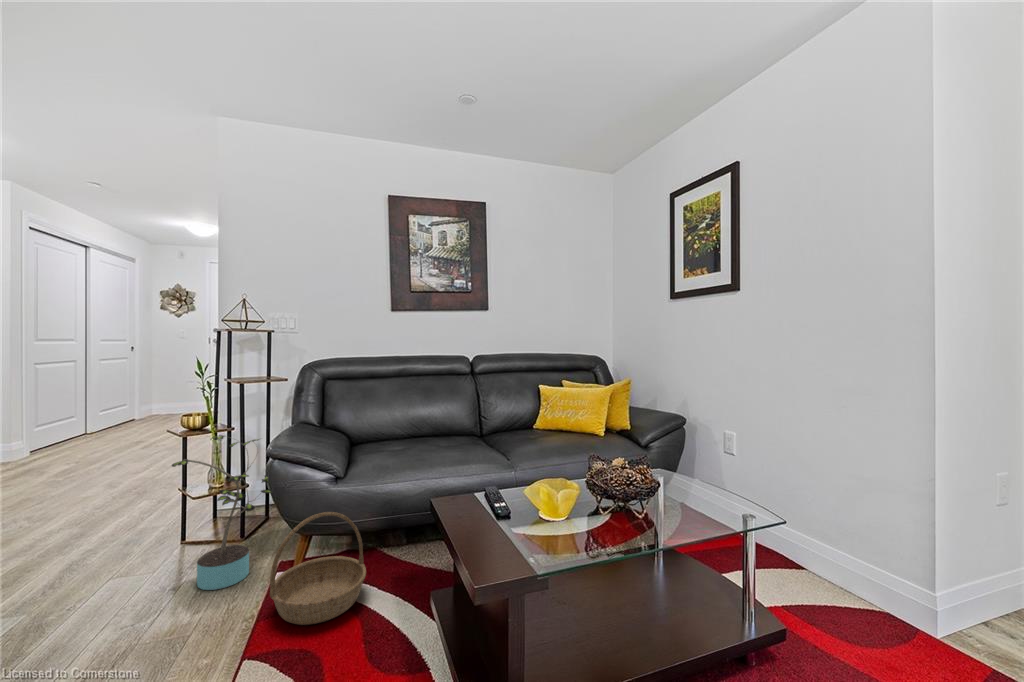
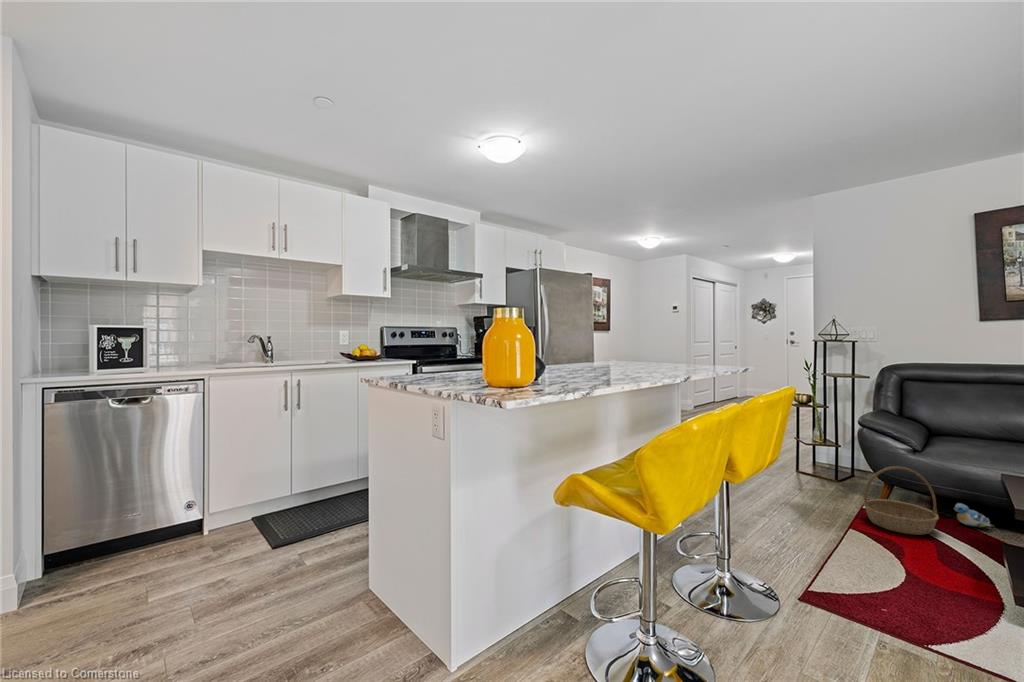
potted plant: present [172,435,272,590] -> none [800,408,863,500]
plush toy: none [378,531,415,557] -> present [954,503,994,527]

